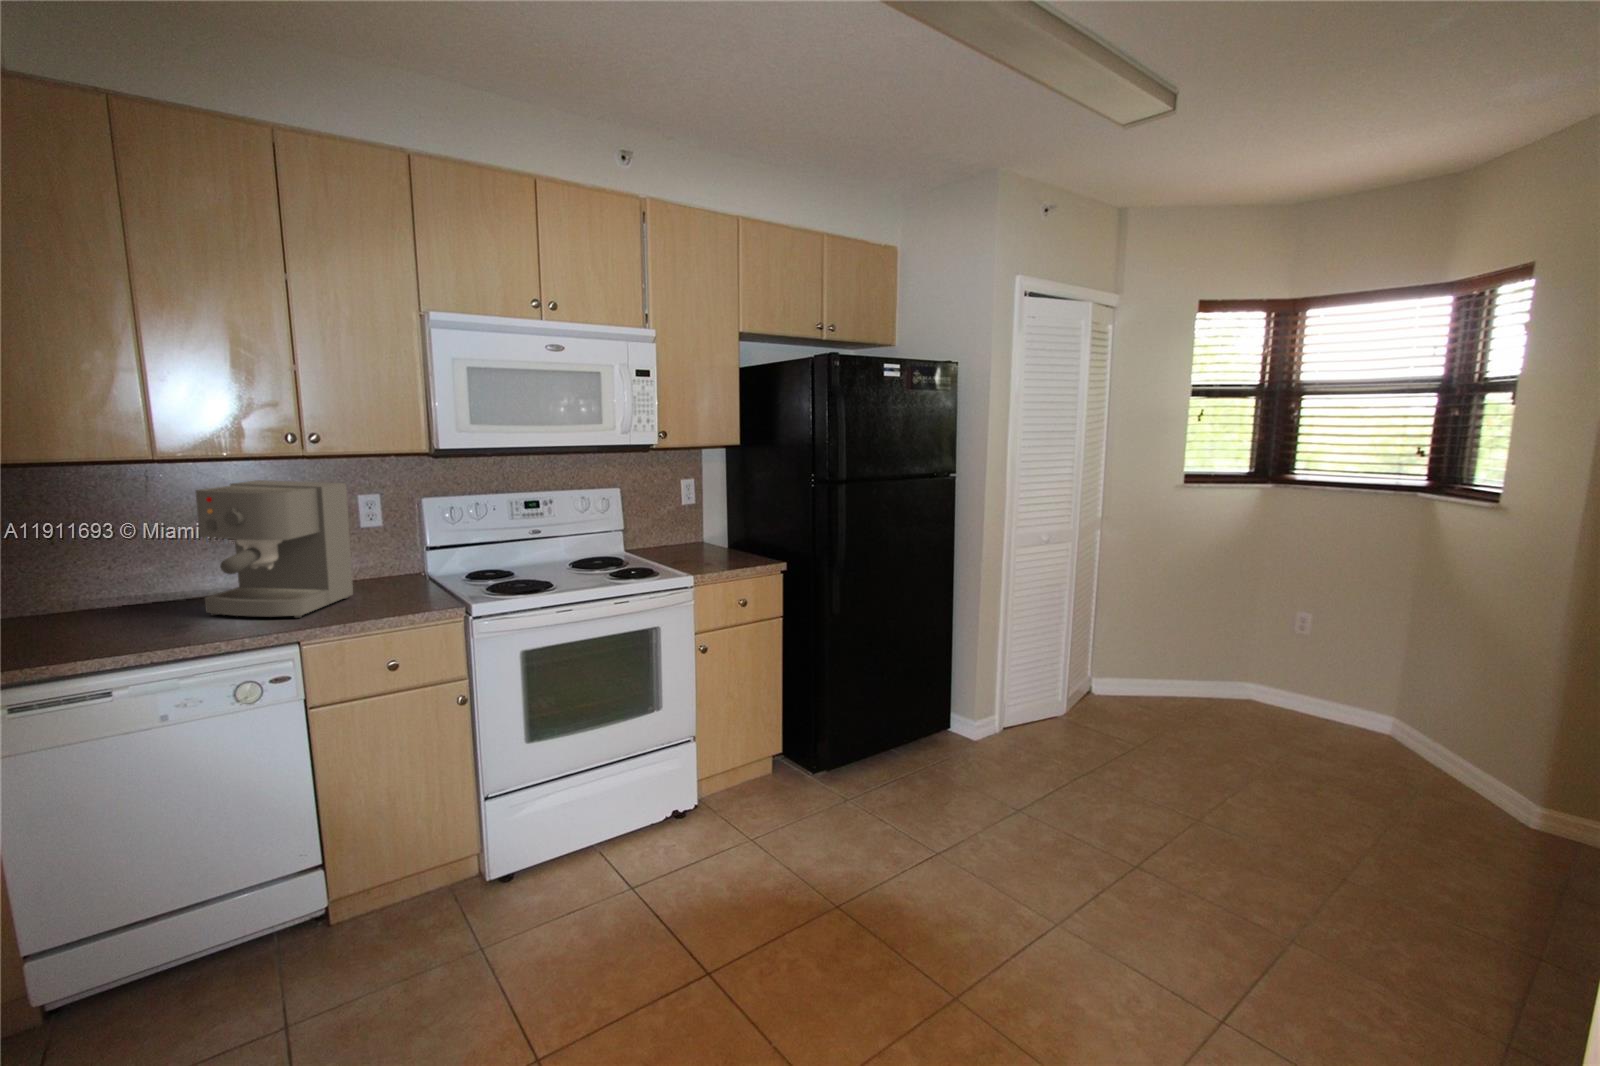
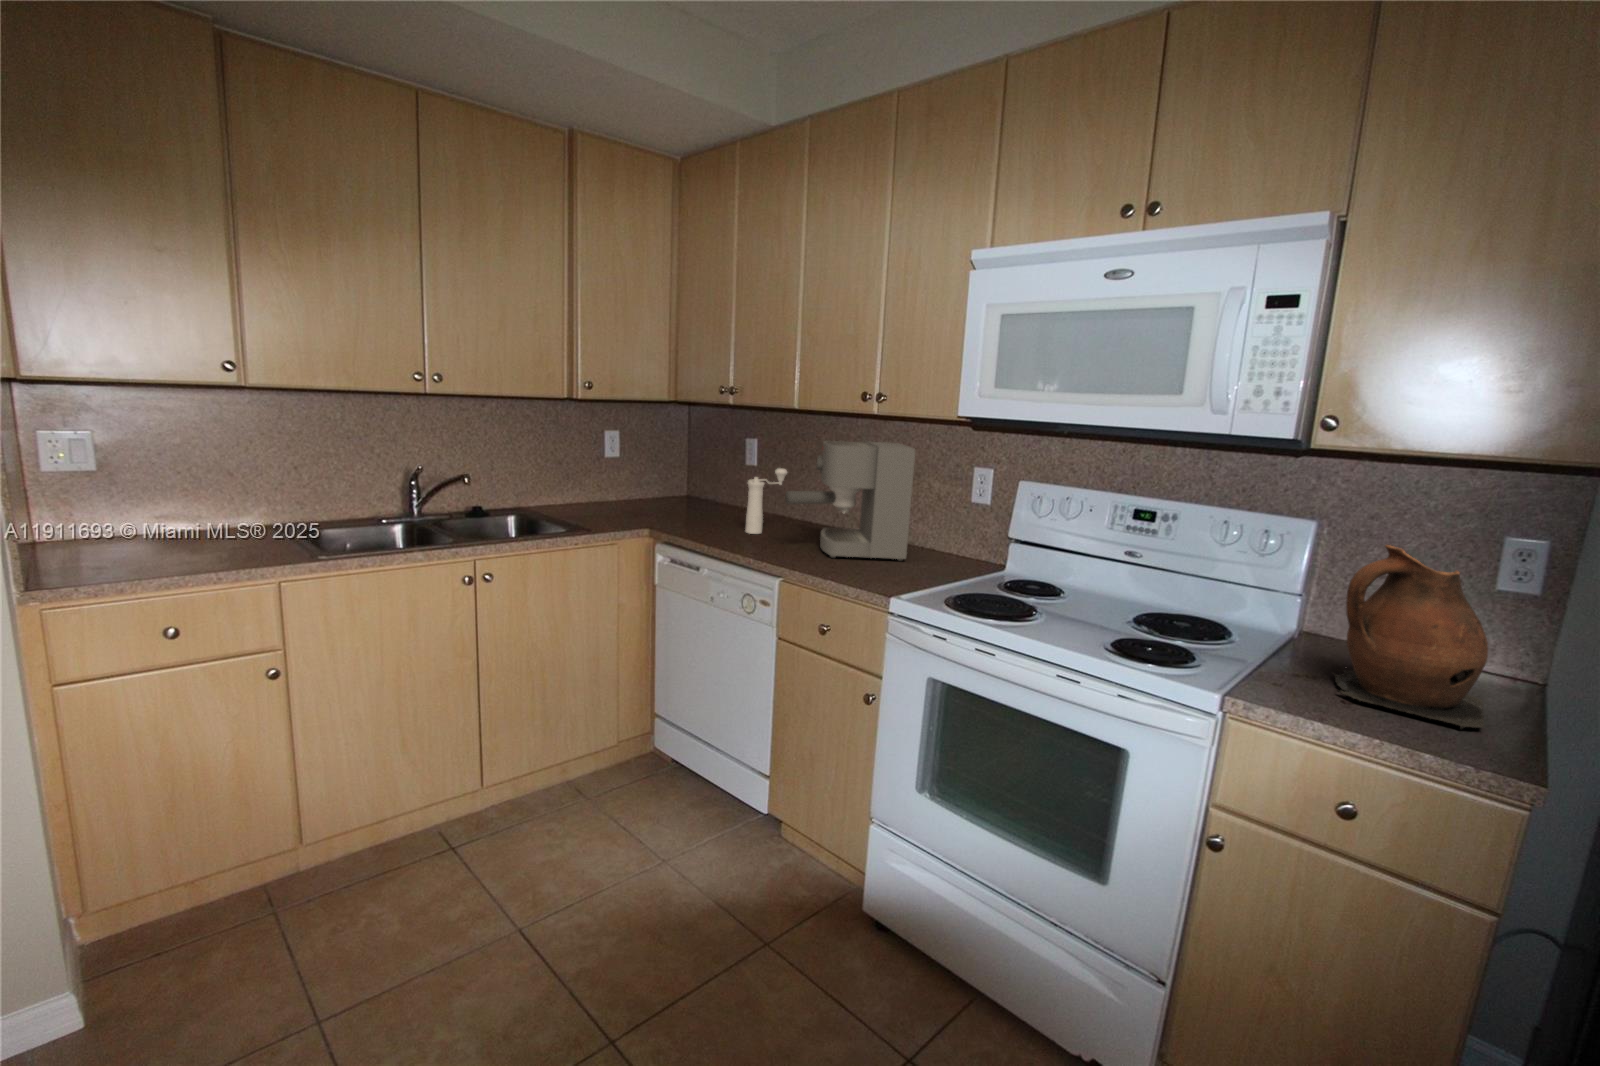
ceramic pitcher: none [676,493,742,566] -> present [1334,545,1488,729]
pepper mill: none [51,540,97,644] -> present [745,468,787,534]

